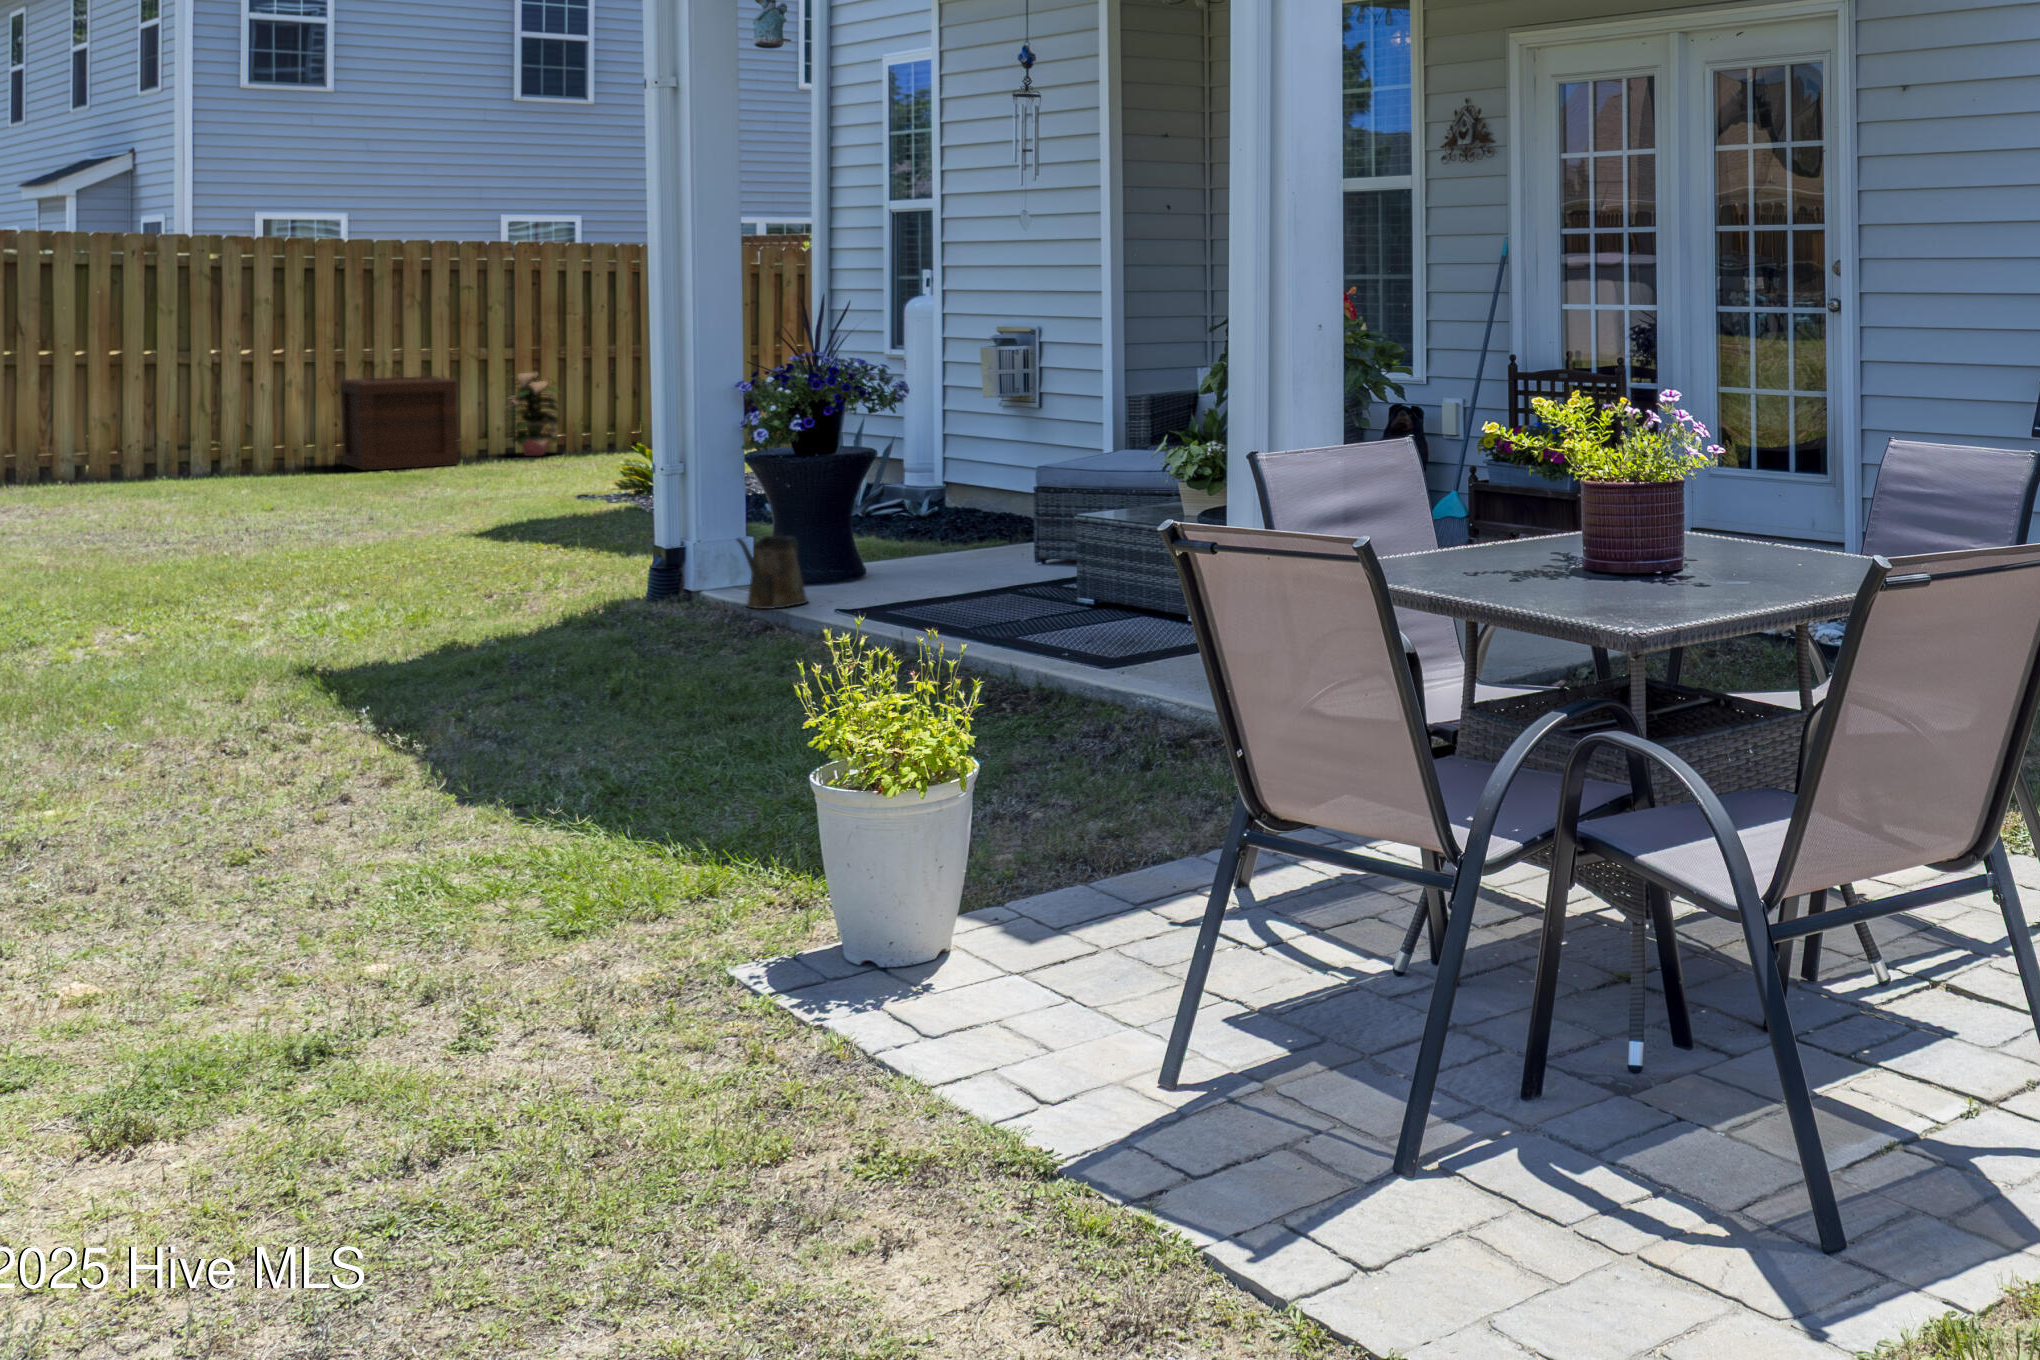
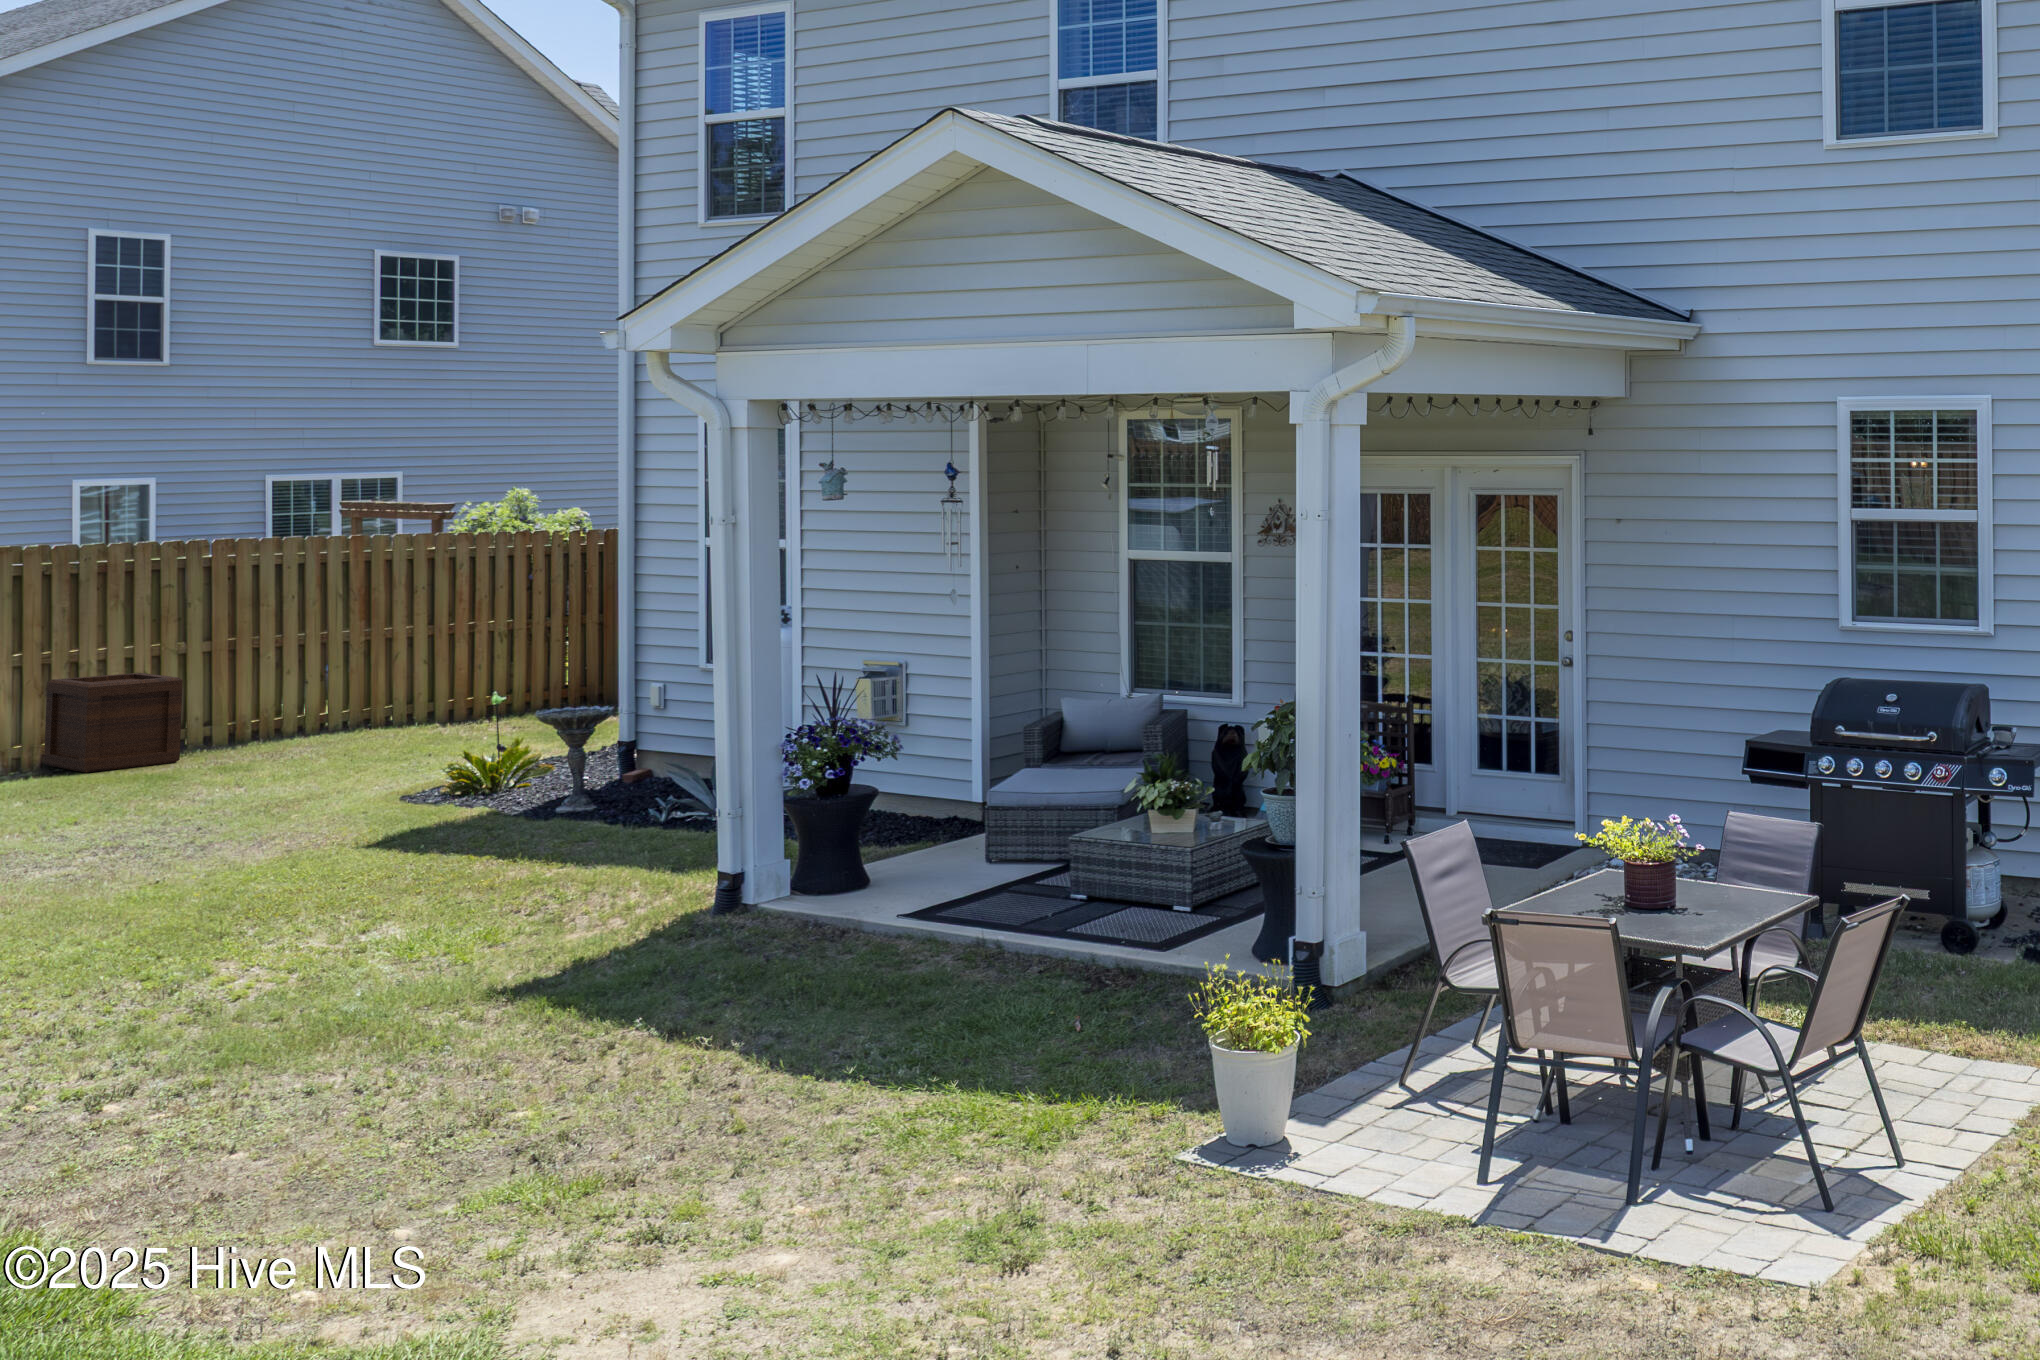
decorative plant: present [506,373,559,456] -> none [206,665,273,748]
watering can: present [737,535,808,609] -> none [761,851,811,911]

